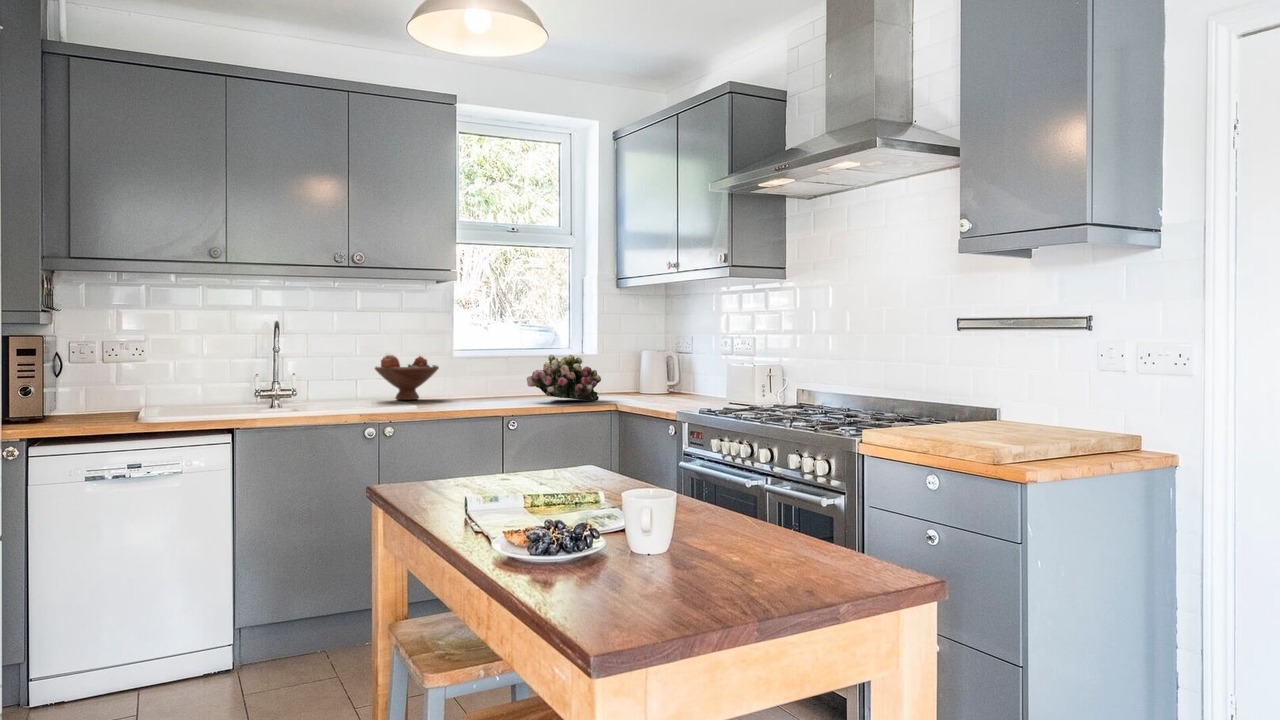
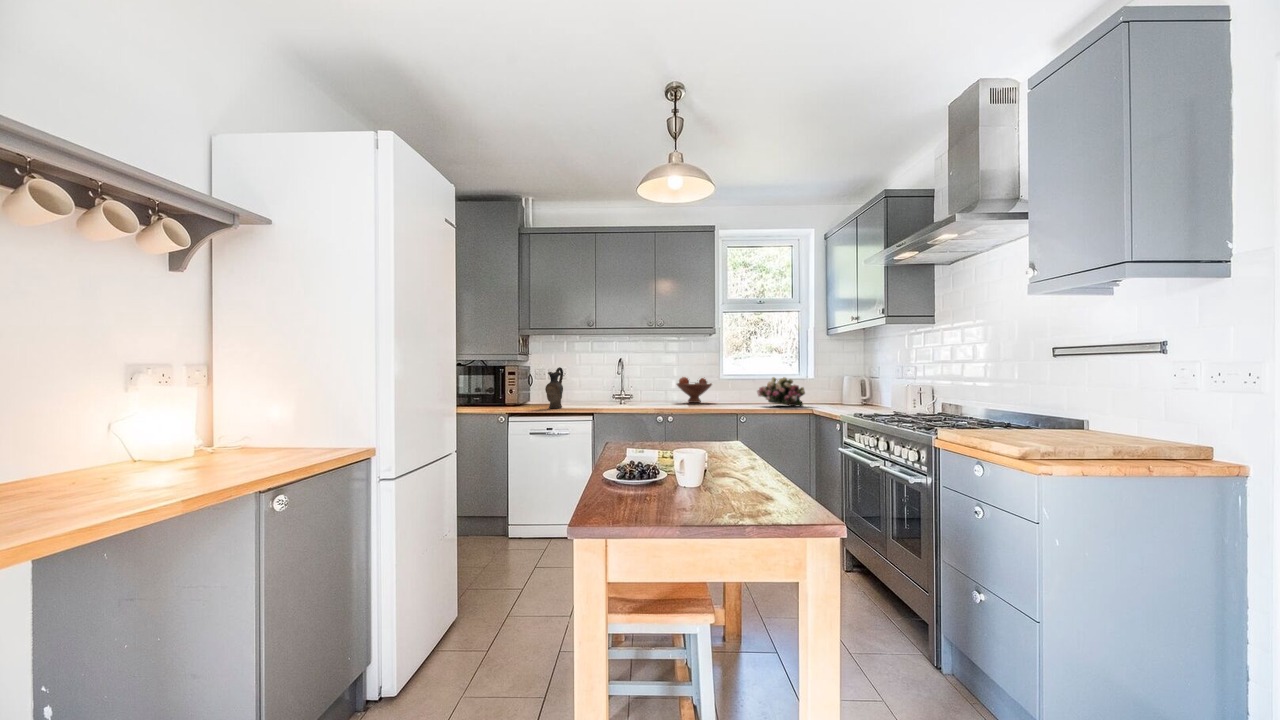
ceramic pitcher: none [130,340,169,423] -> present [545,367,563,408]

